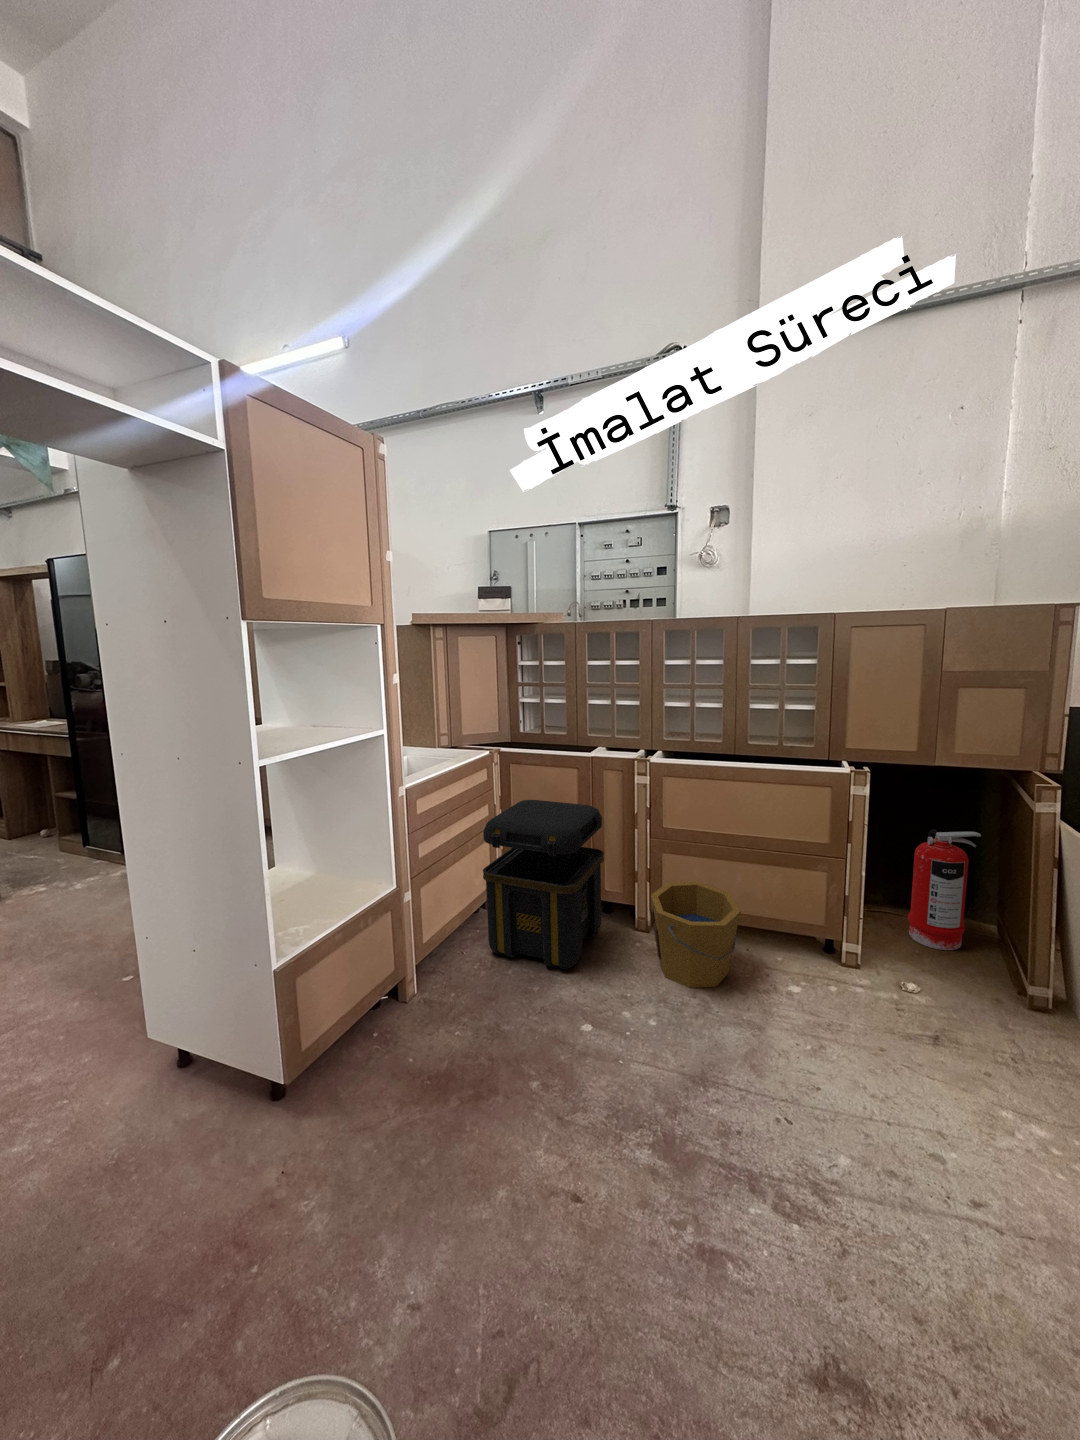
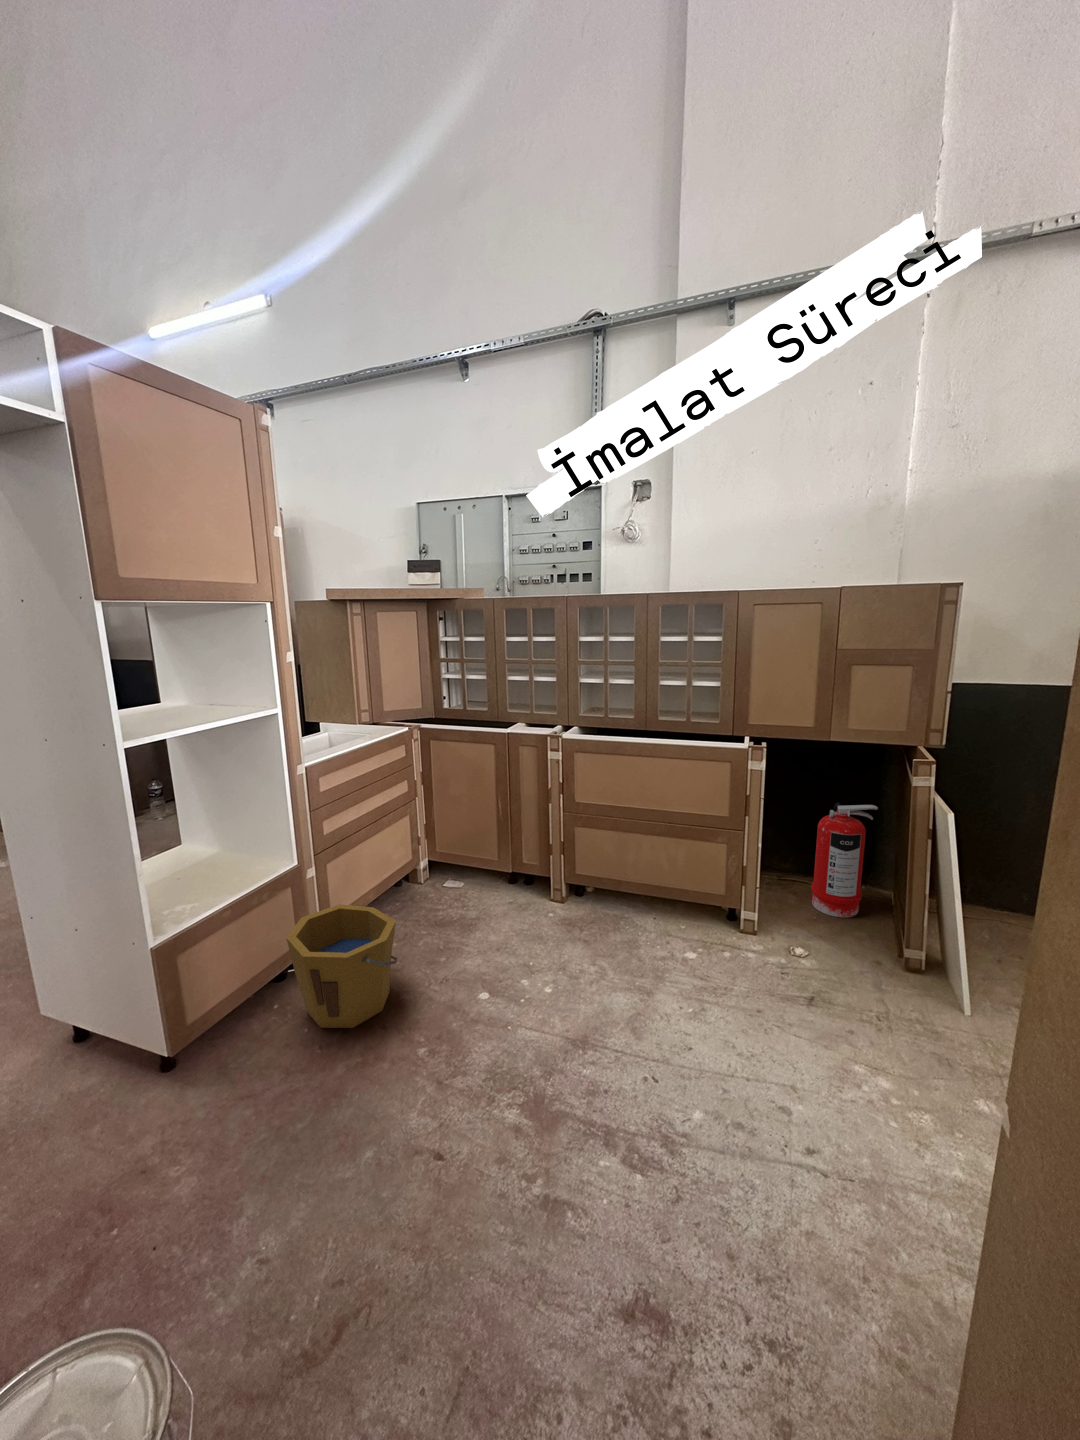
toolbox: present [483,800,604,969] -> none [395,776,519,940]
bucket: present [651,881,741,988] -> present [286,904,397,1028]

